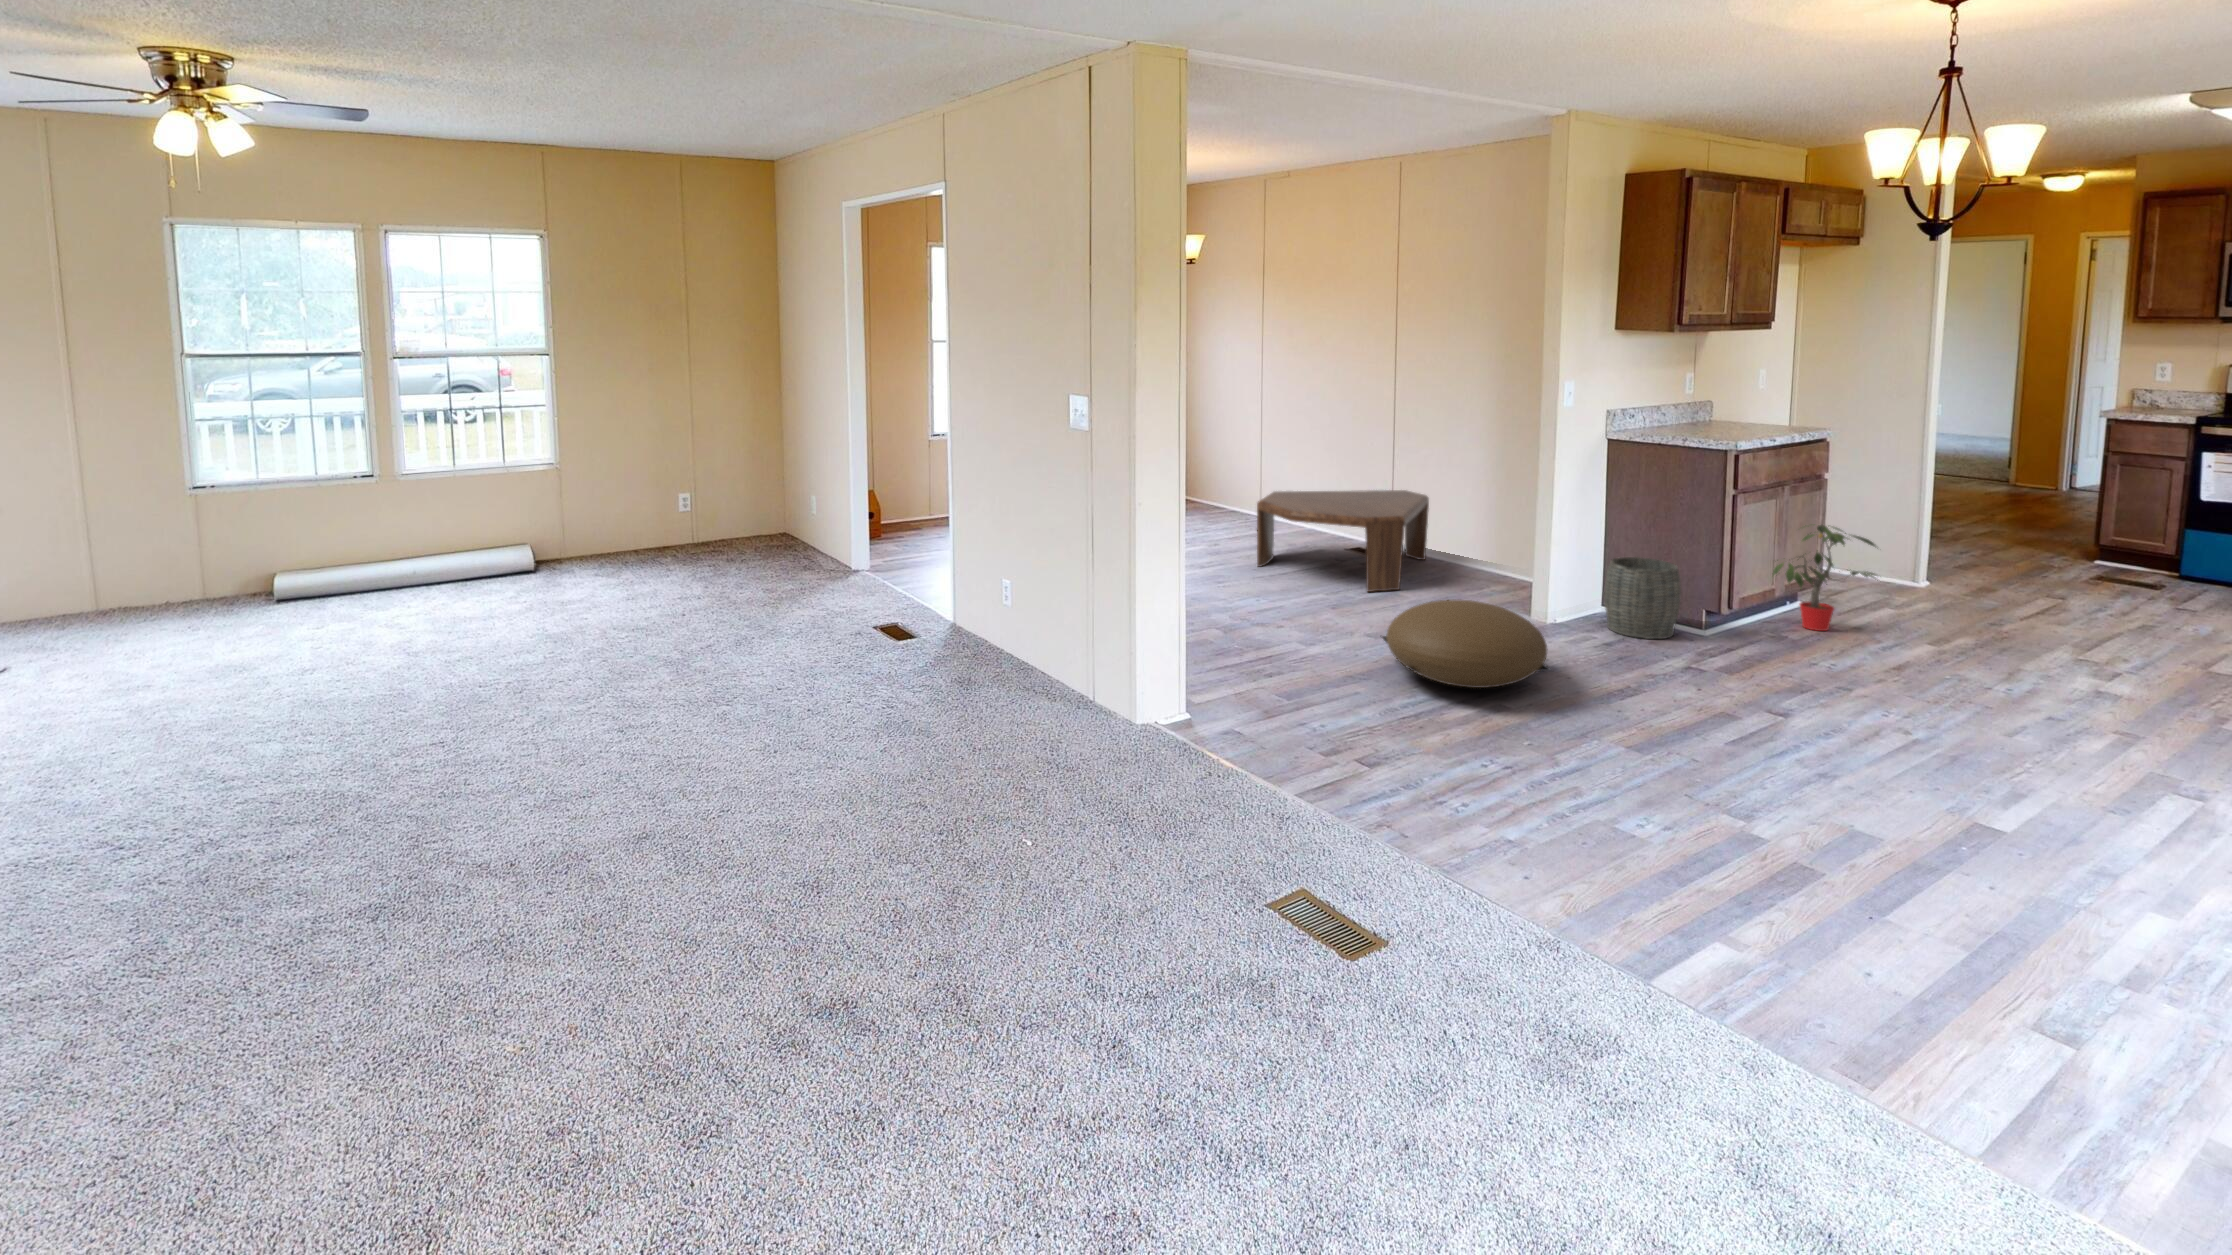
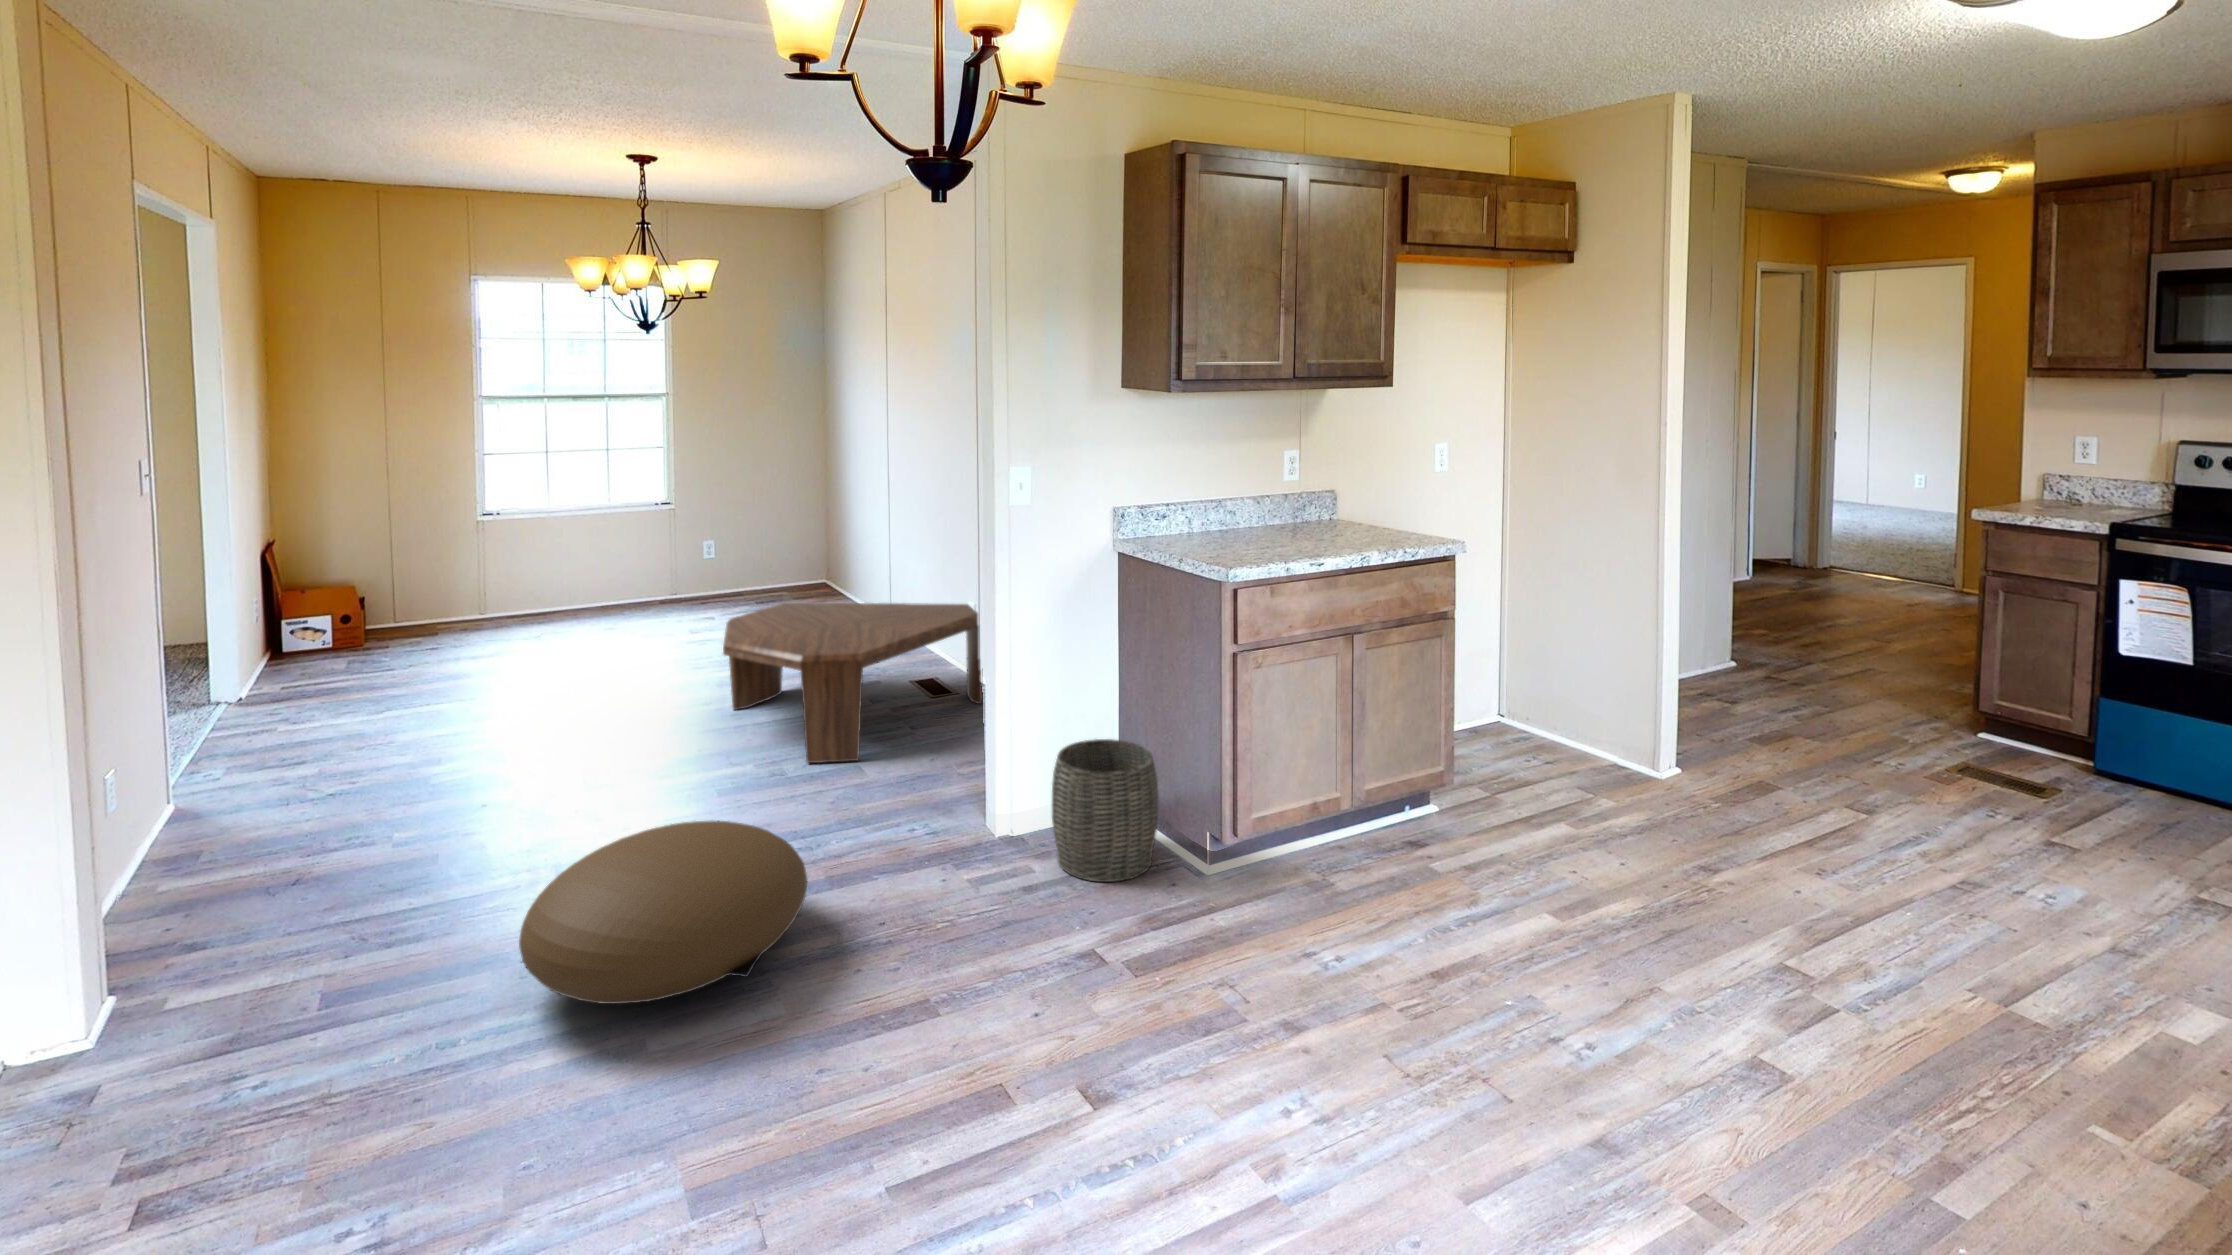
potted plant: present [1773,525,1878,631] -> none [1303,697,1506,874]

